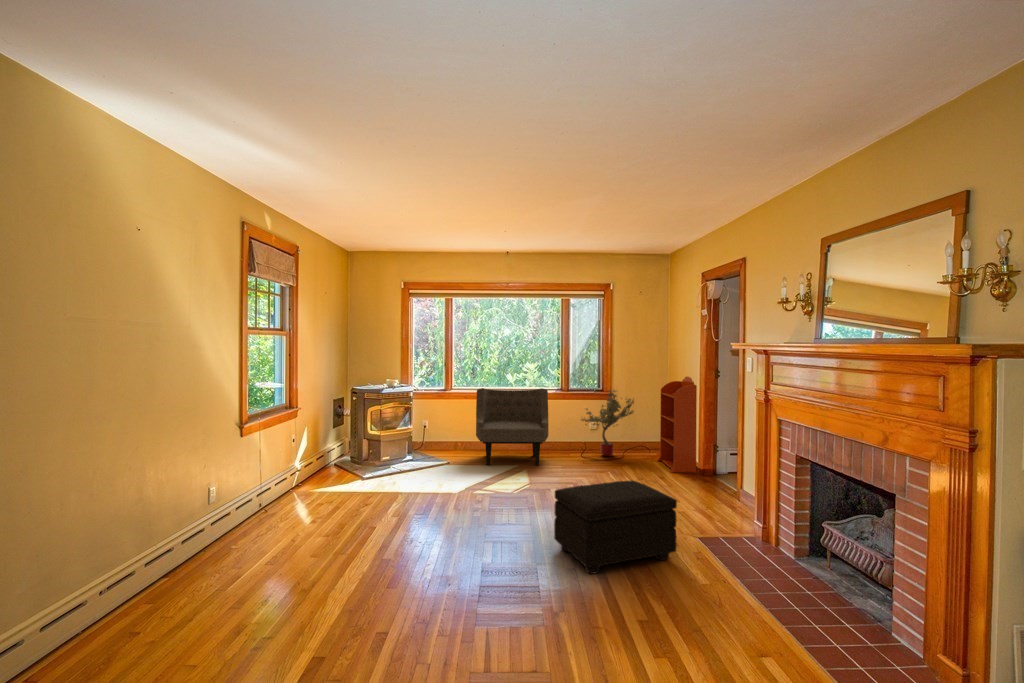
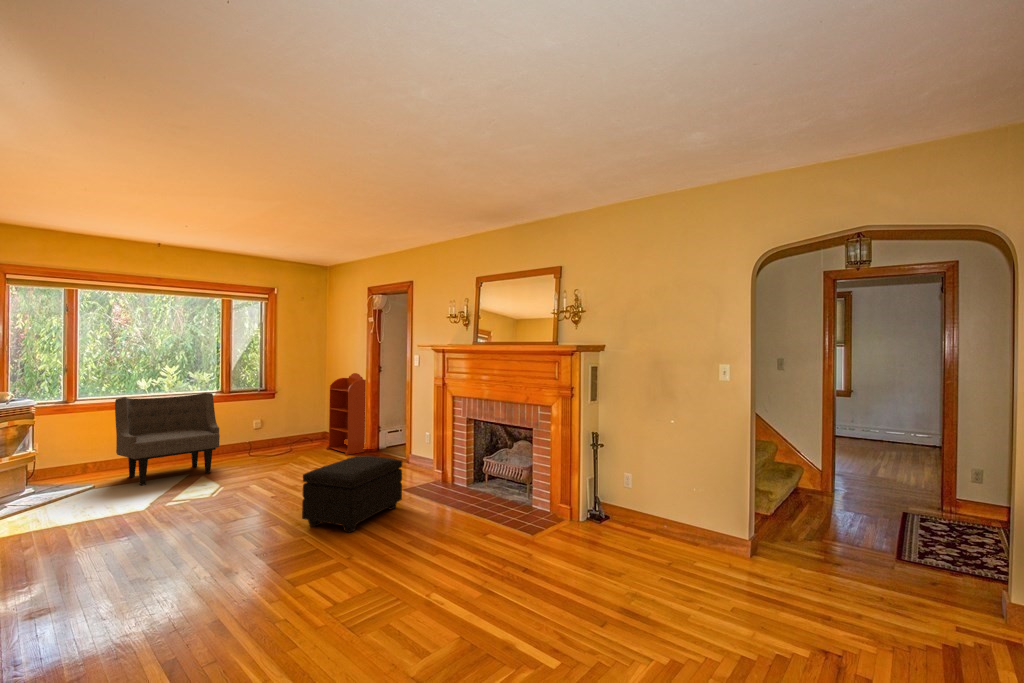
potted tree: present [581,390,634,457] -> none [248,389,303,454]

